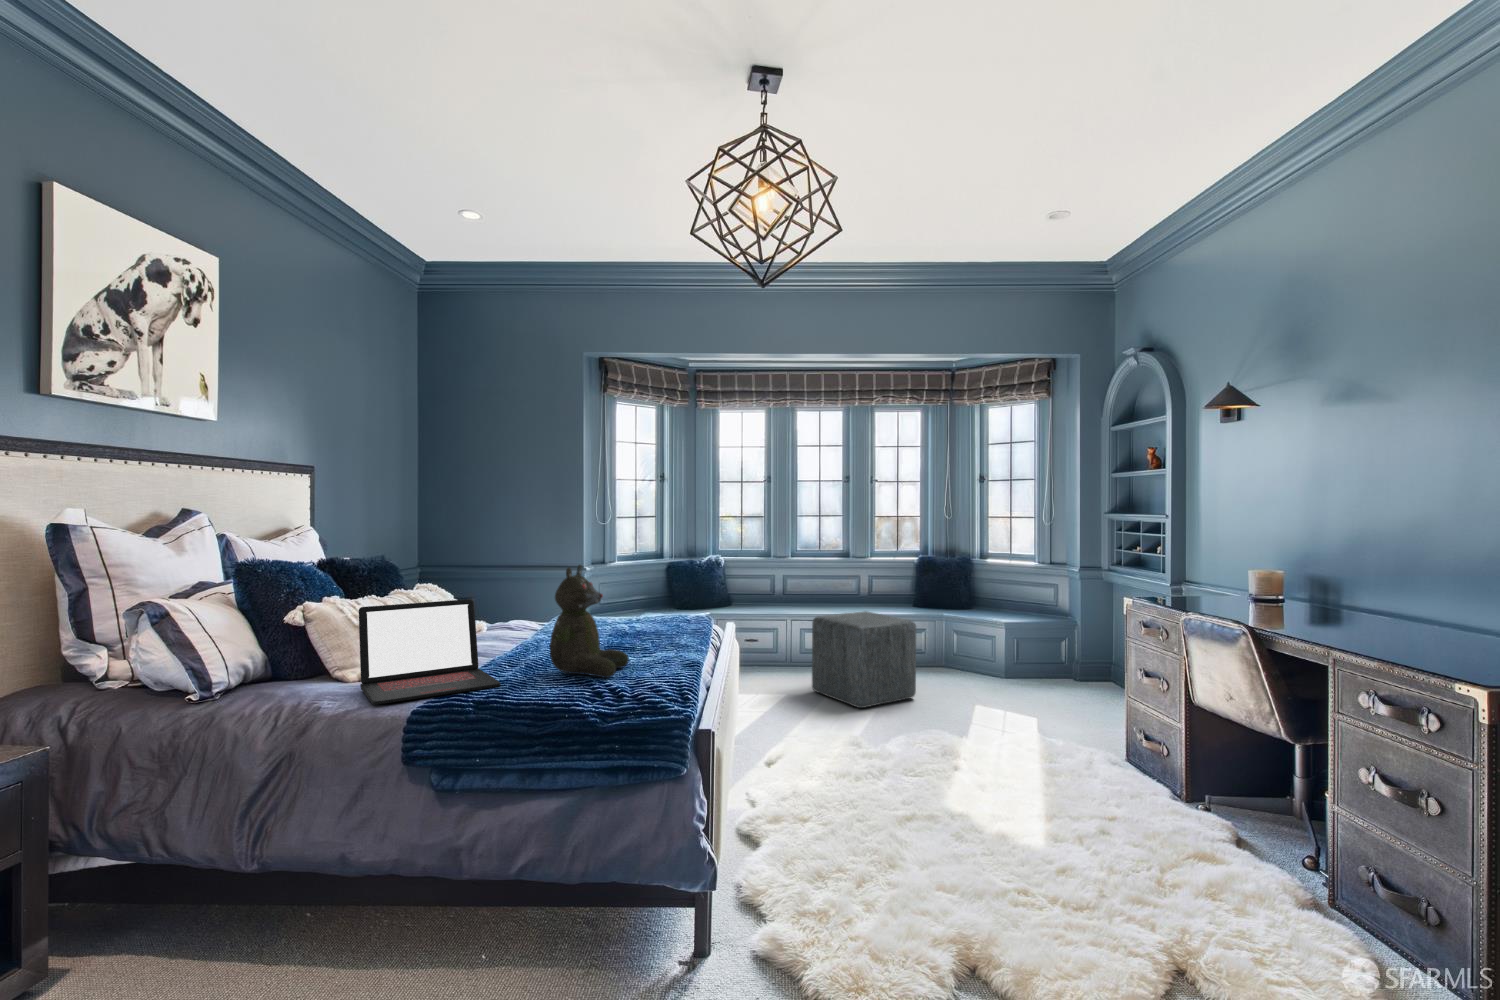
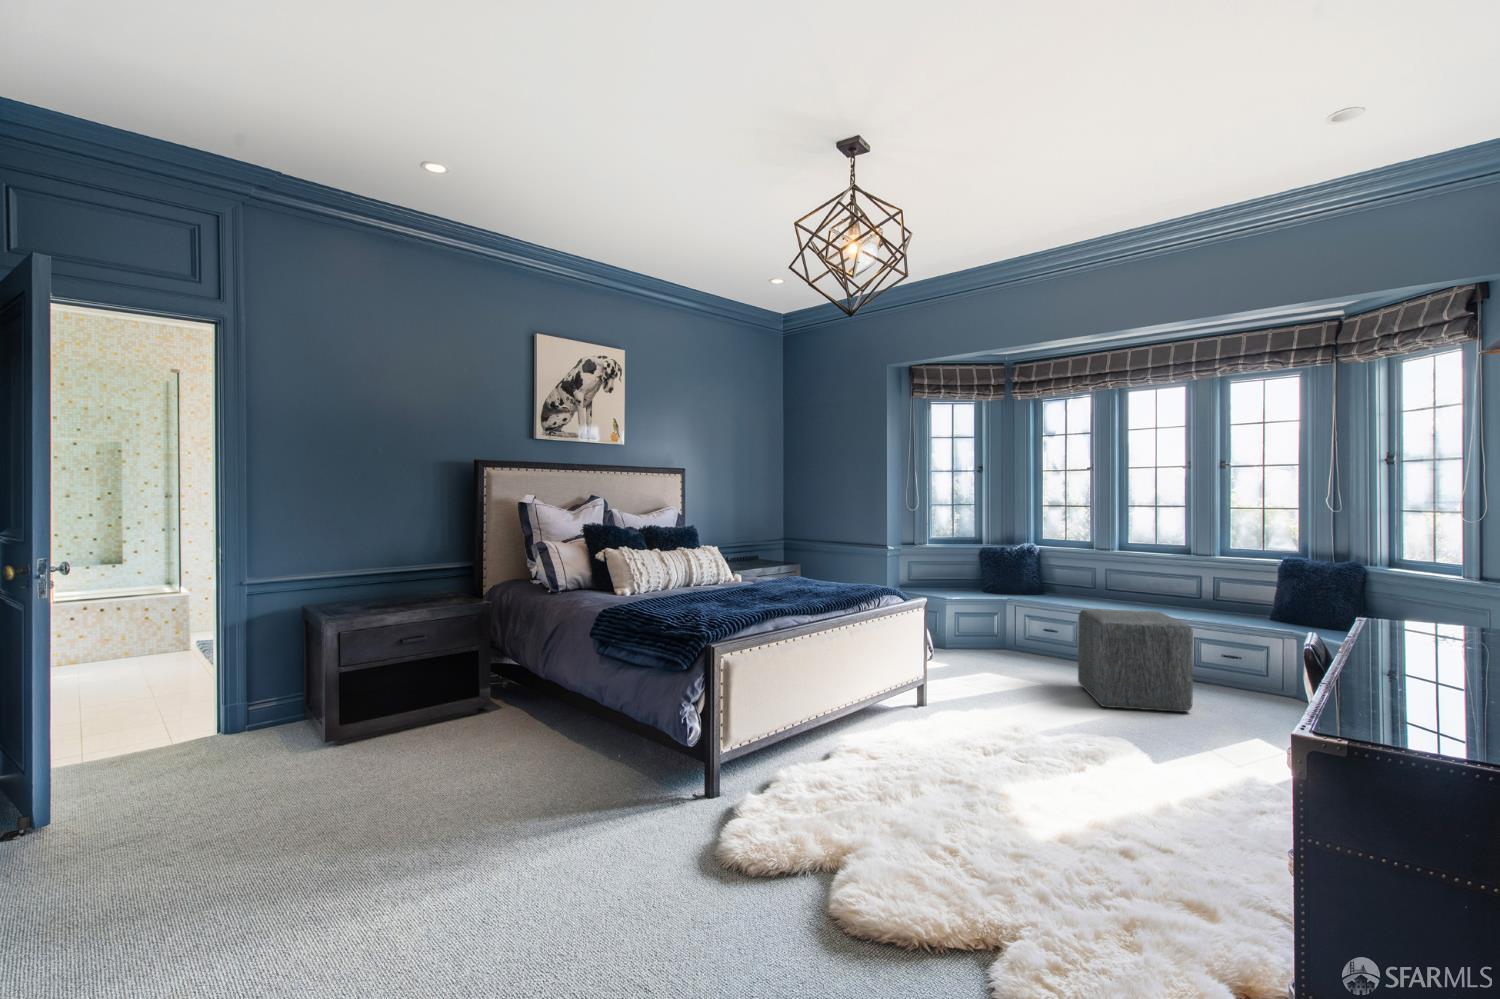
teddy bear: present [550,565,629,678] -> none [687,532,746,607]
laptop: present [359,599,500,705] -> none [597,551,677,604]

